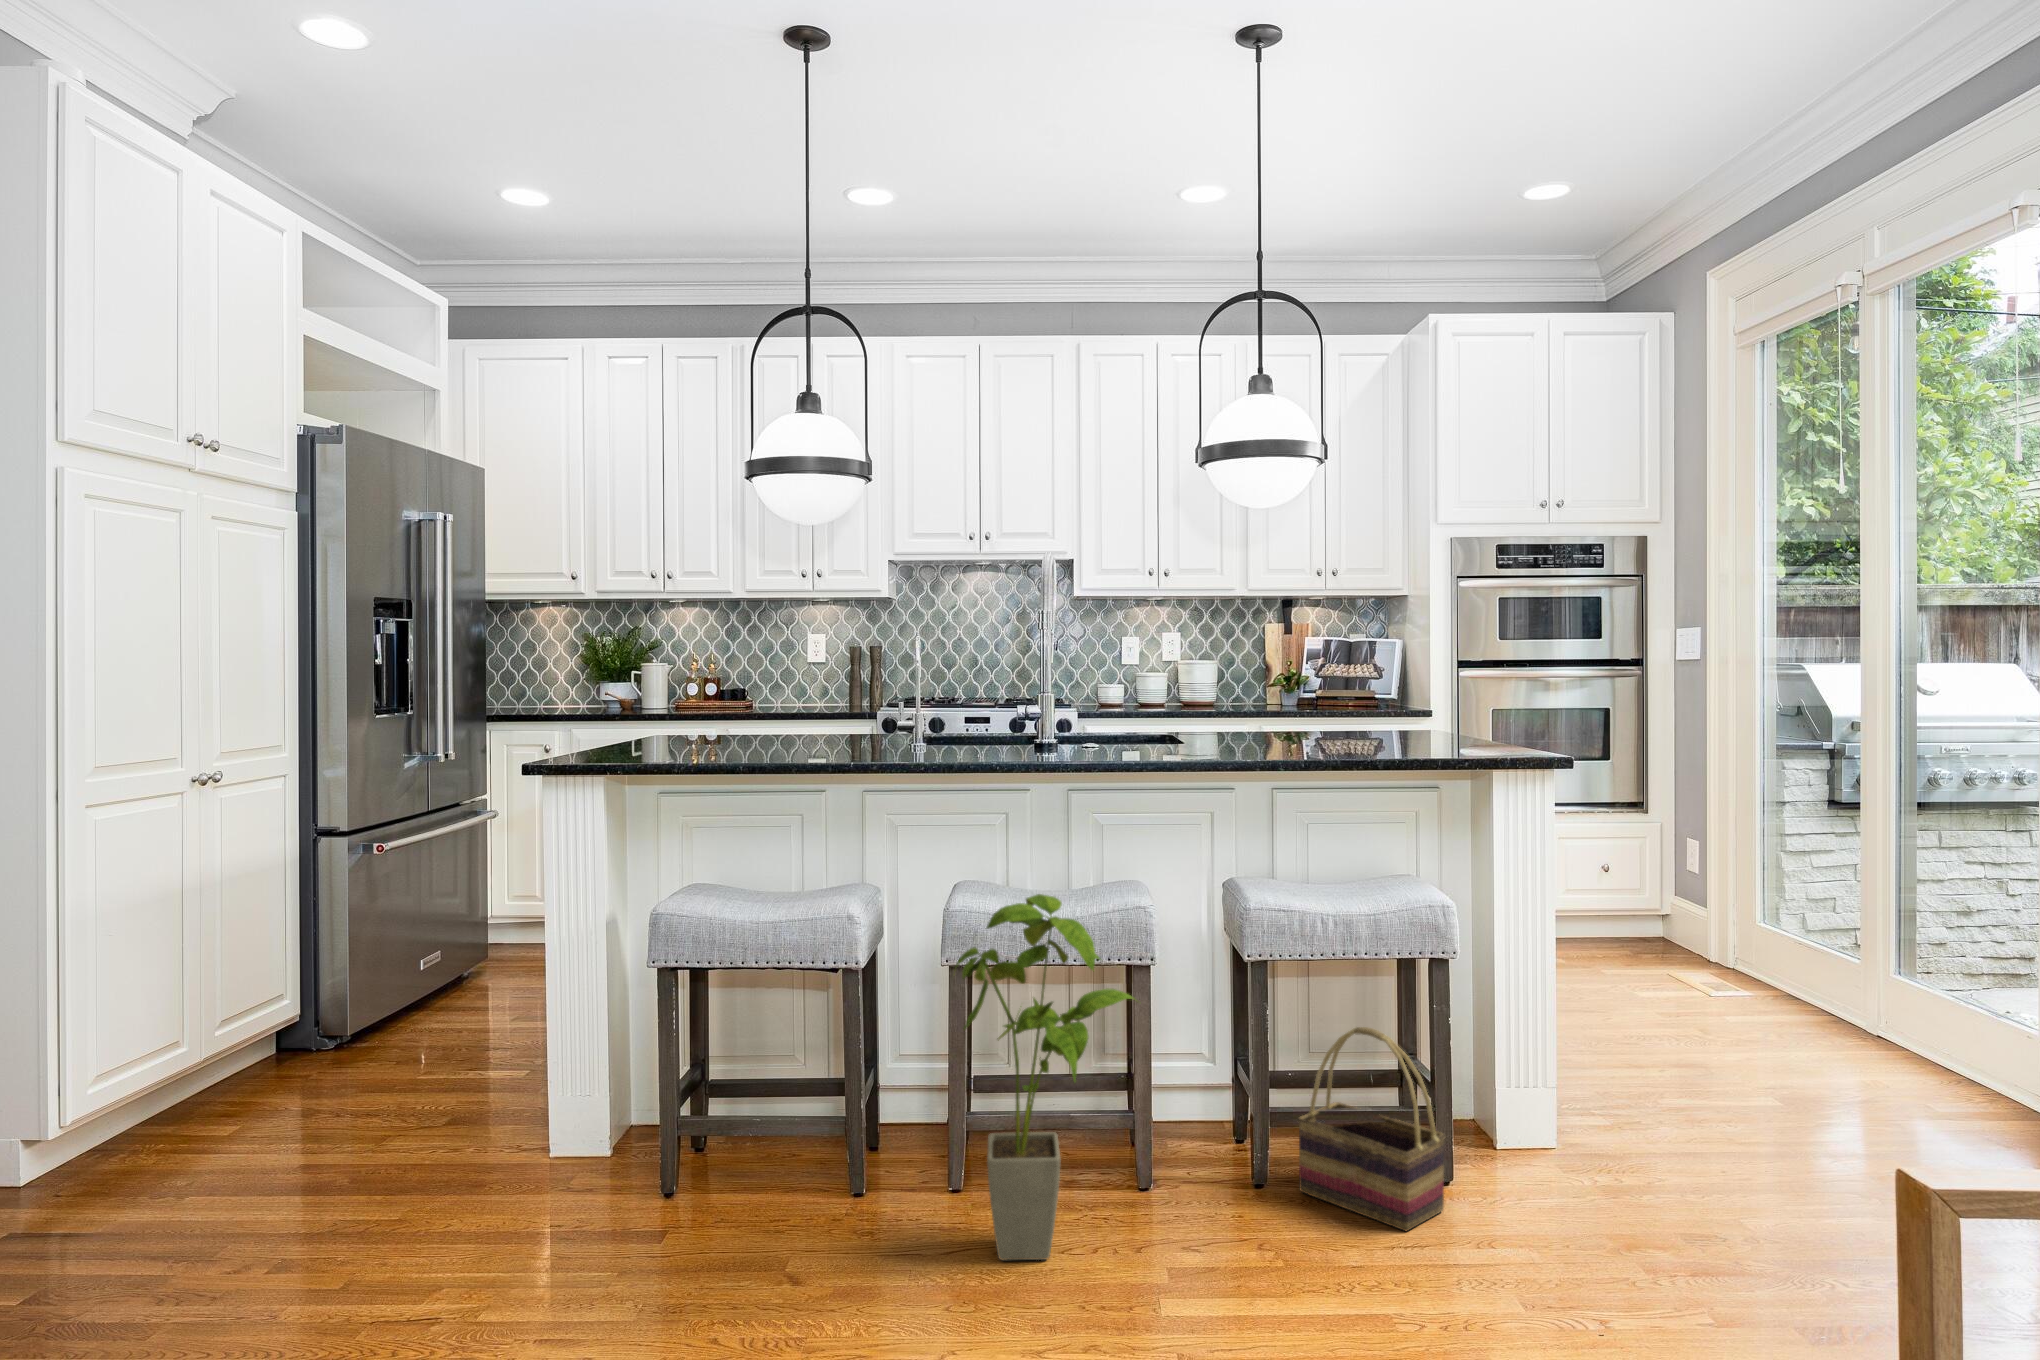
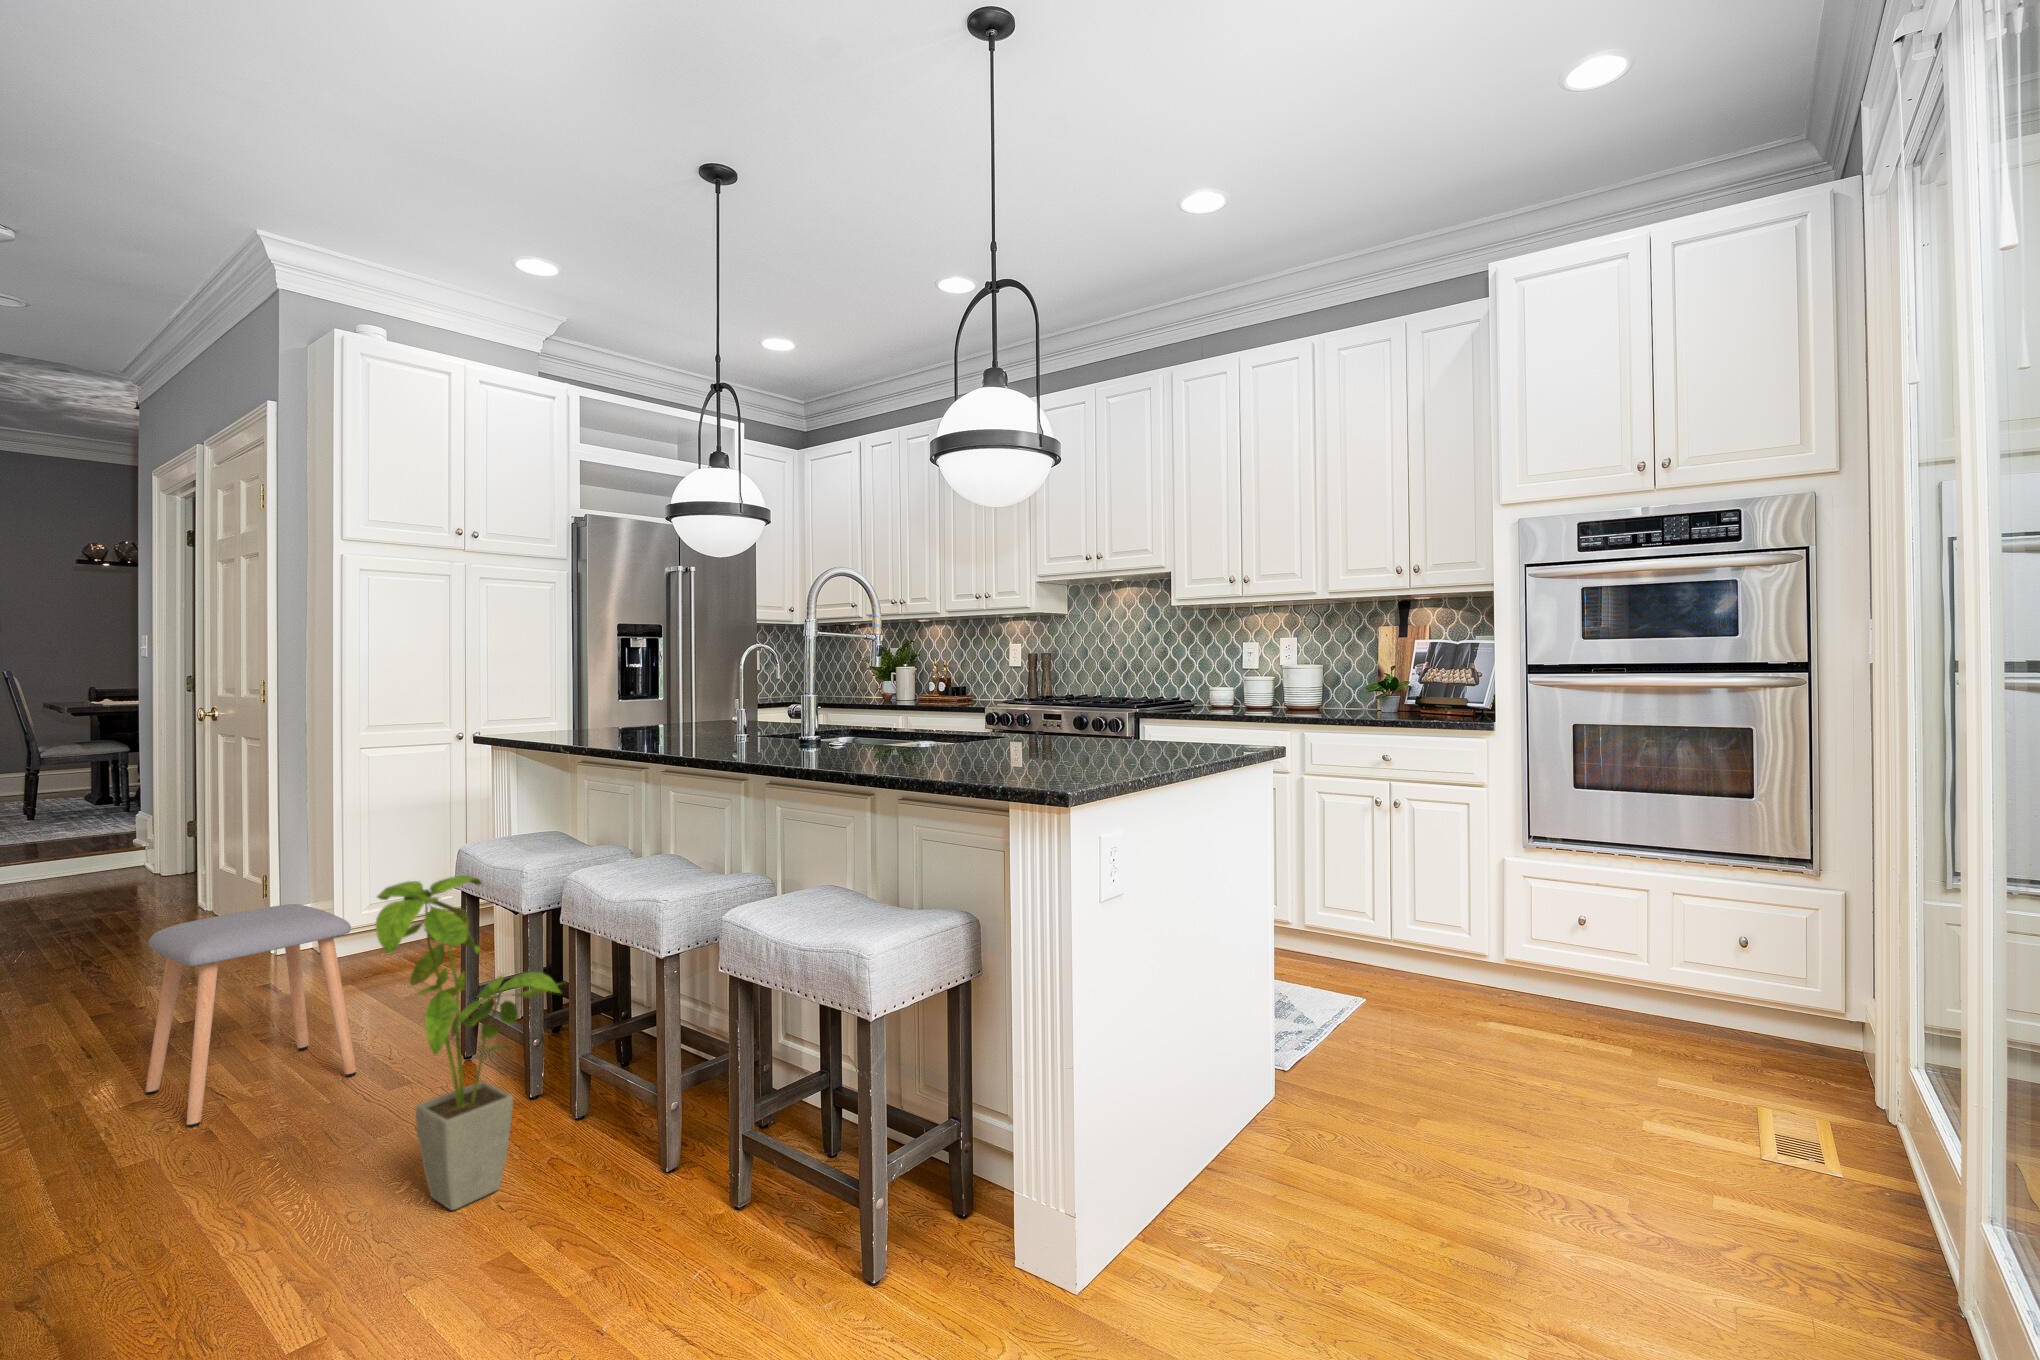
stool: none [299,1016,573,1328] -> present [145,904,356,1127]
basket: present [1297,1027,1446,1231] -> none [701,1067,810,1318]

